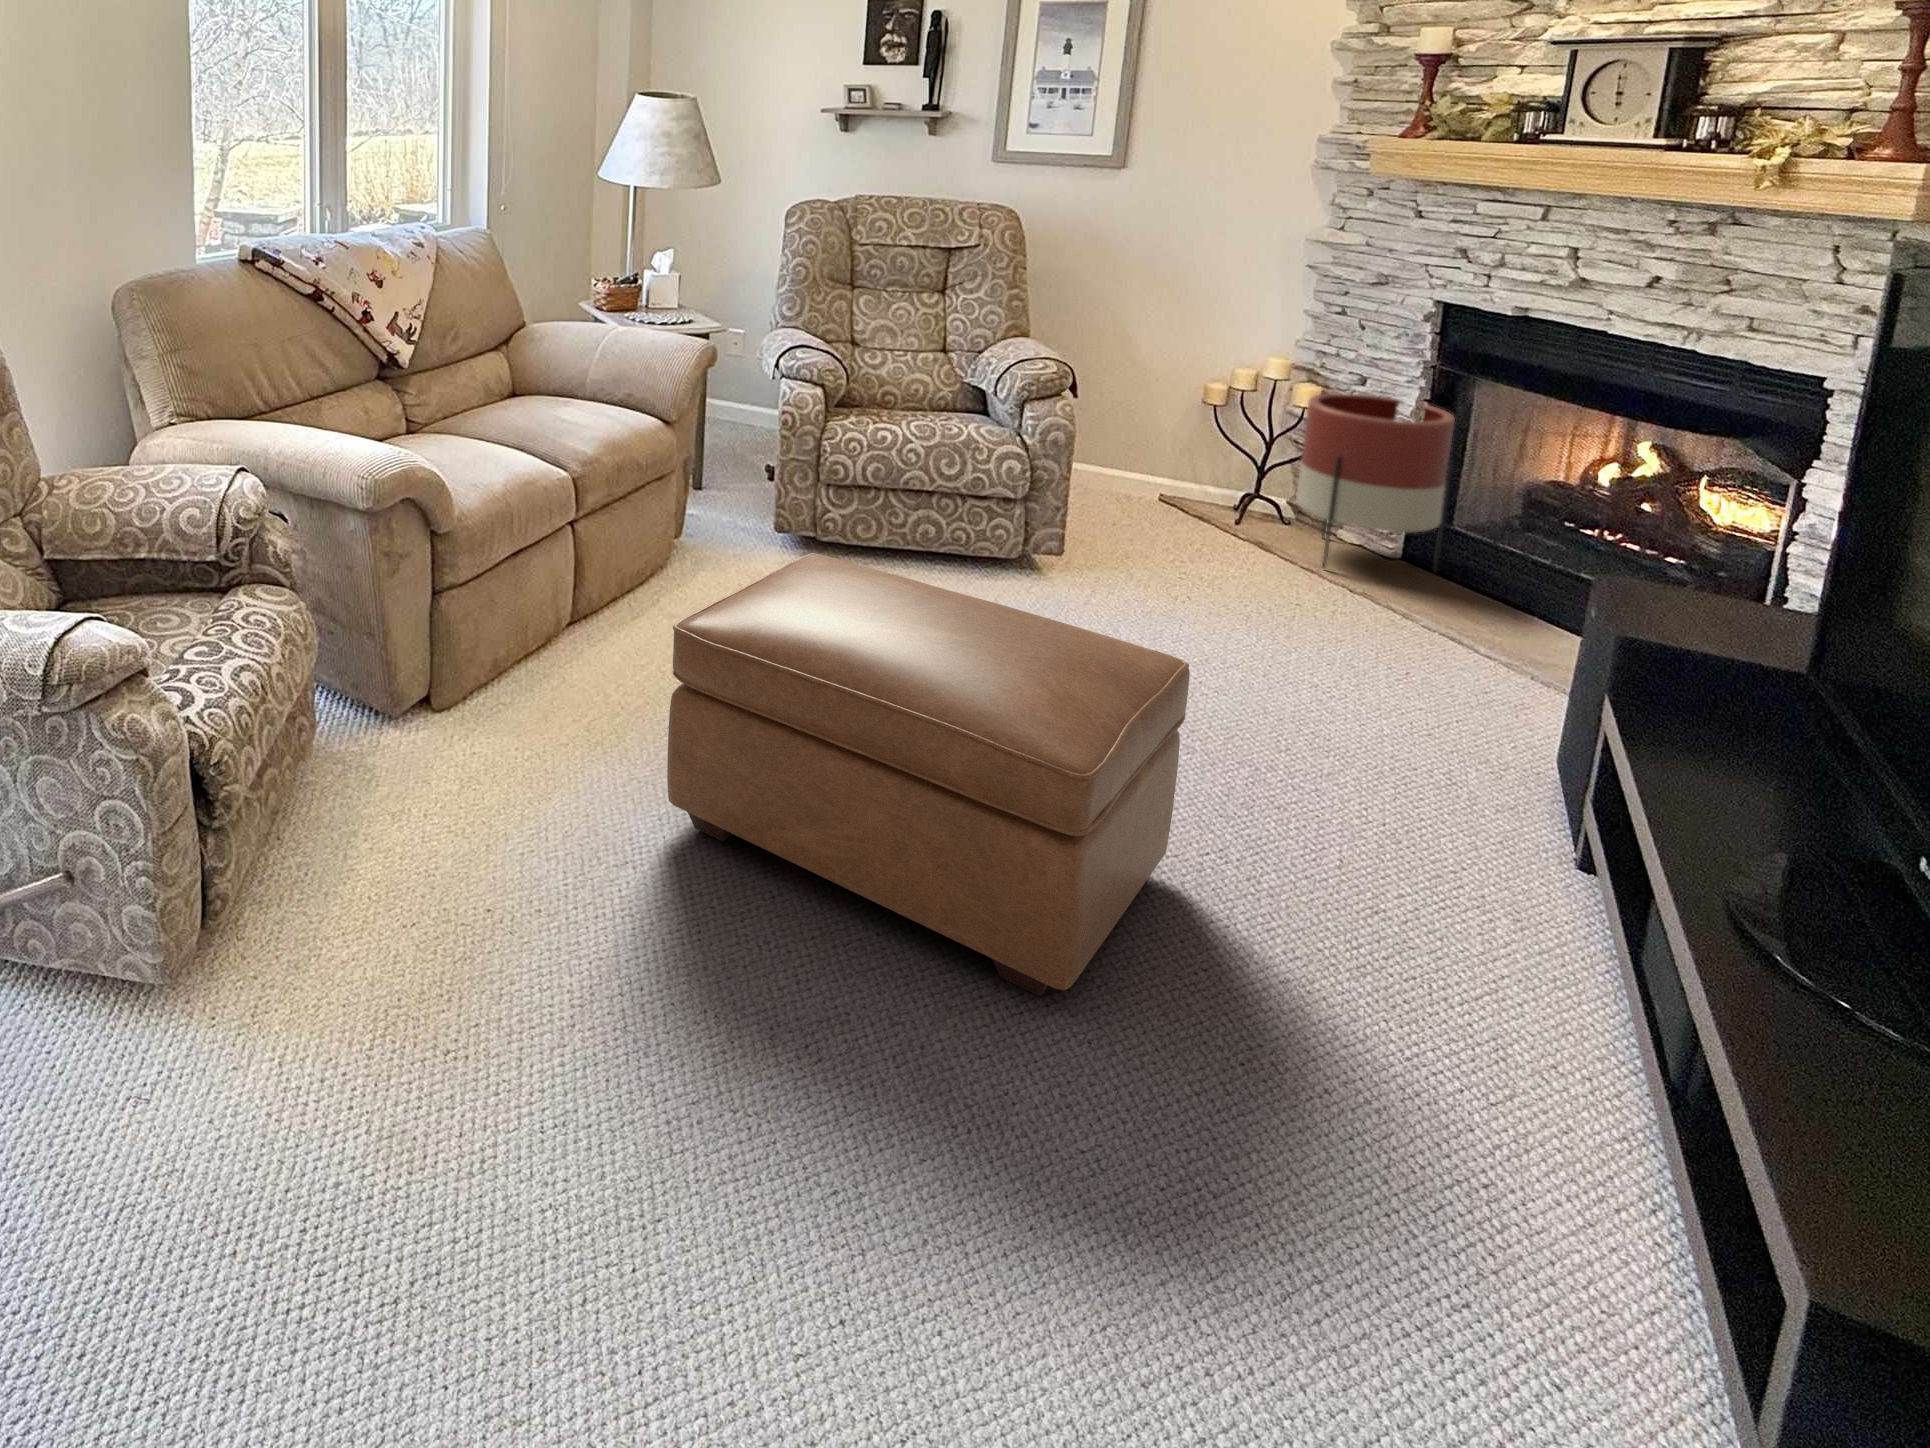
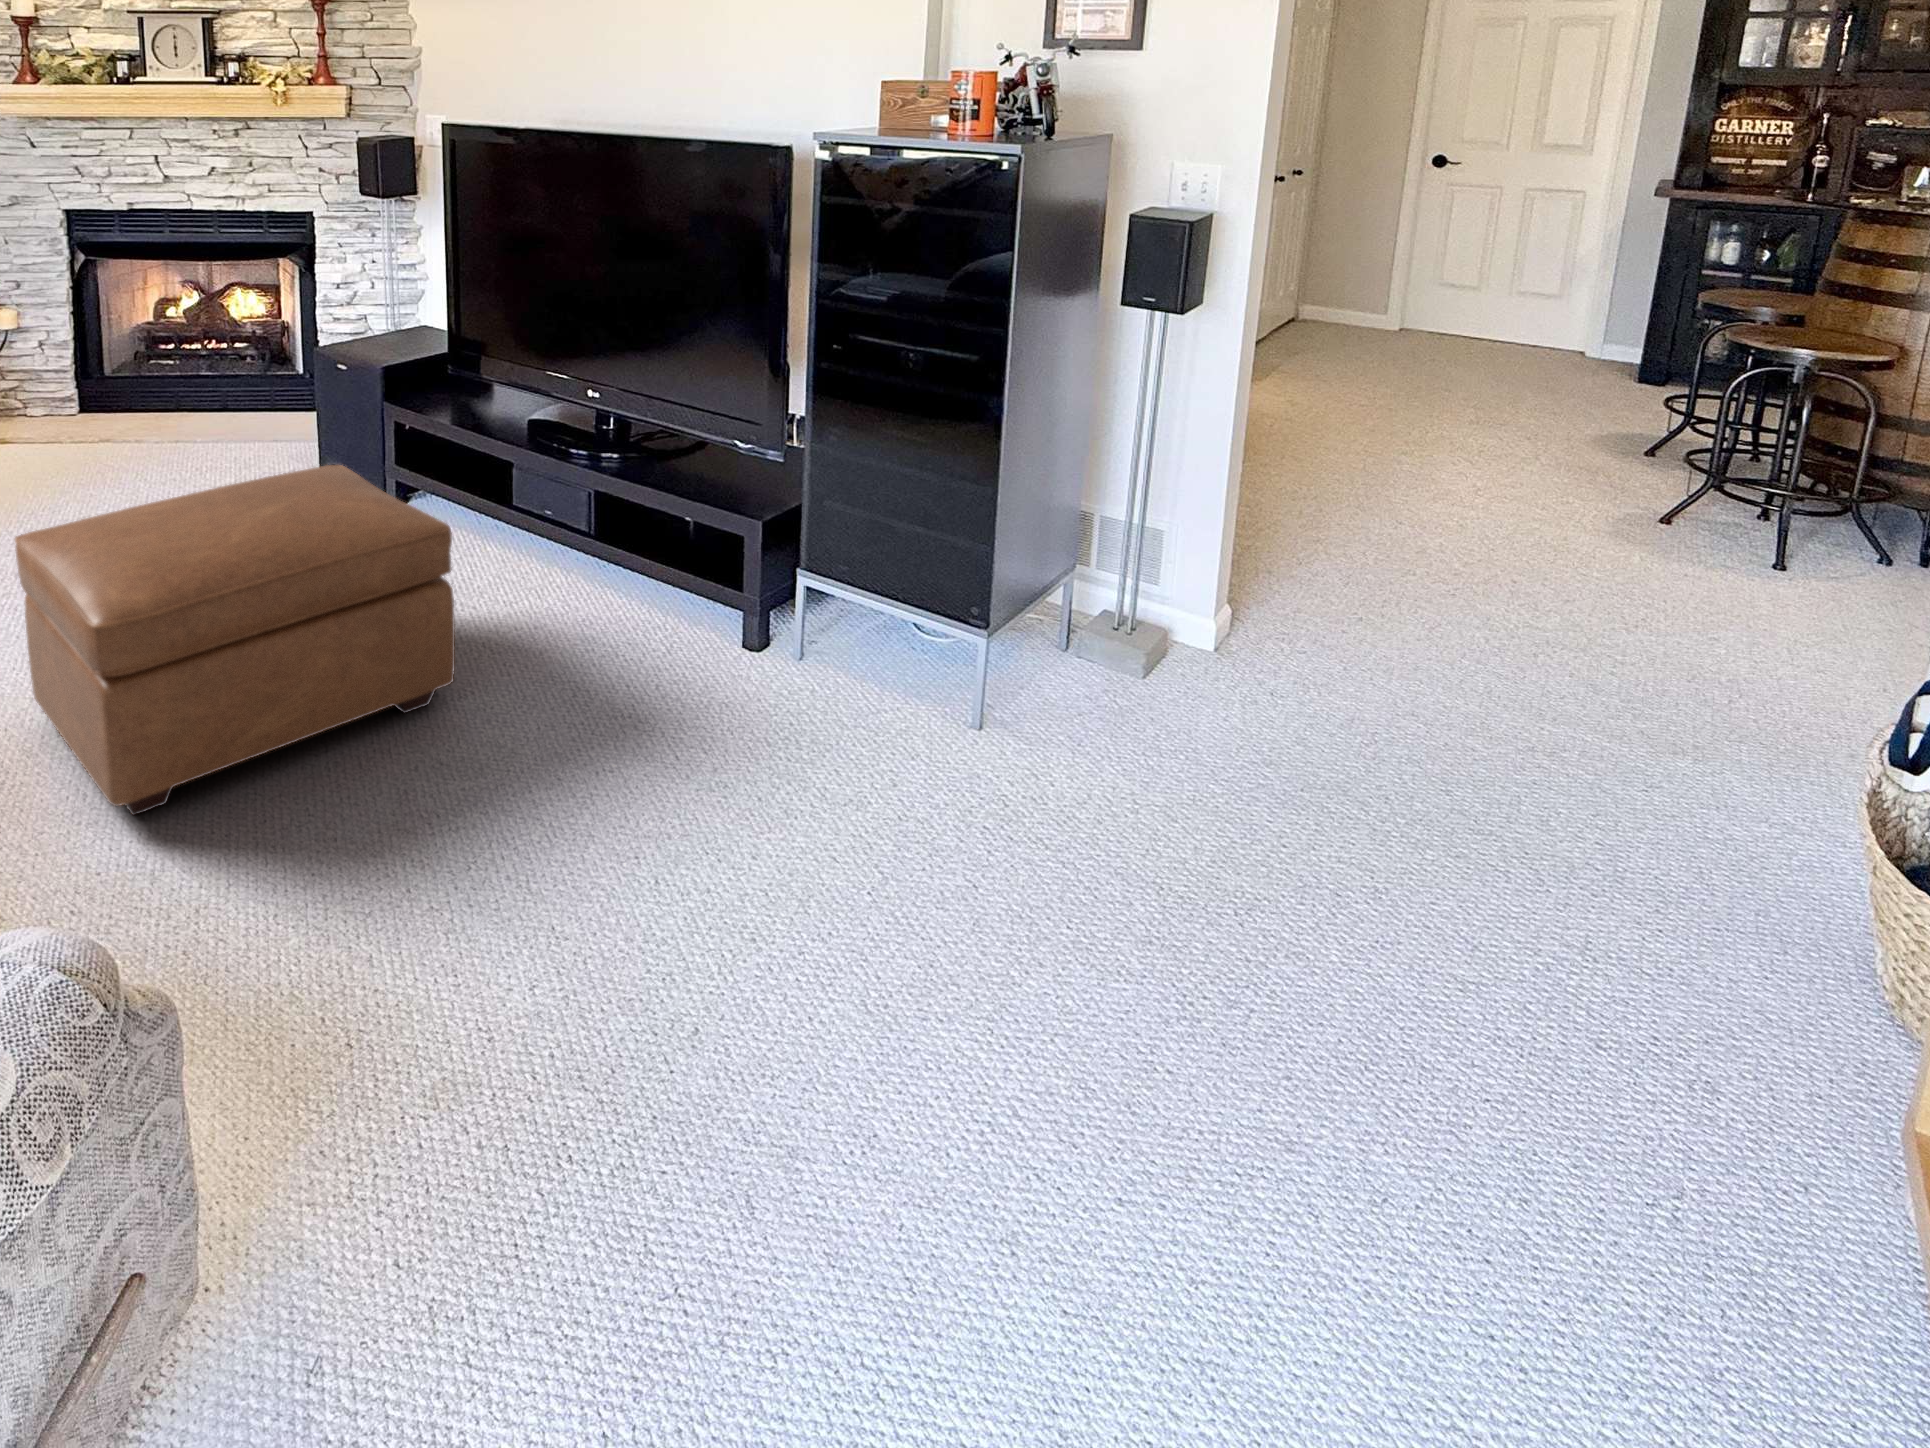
planter: present [1296,393,1455,572] -> none [11,293,120,438]

